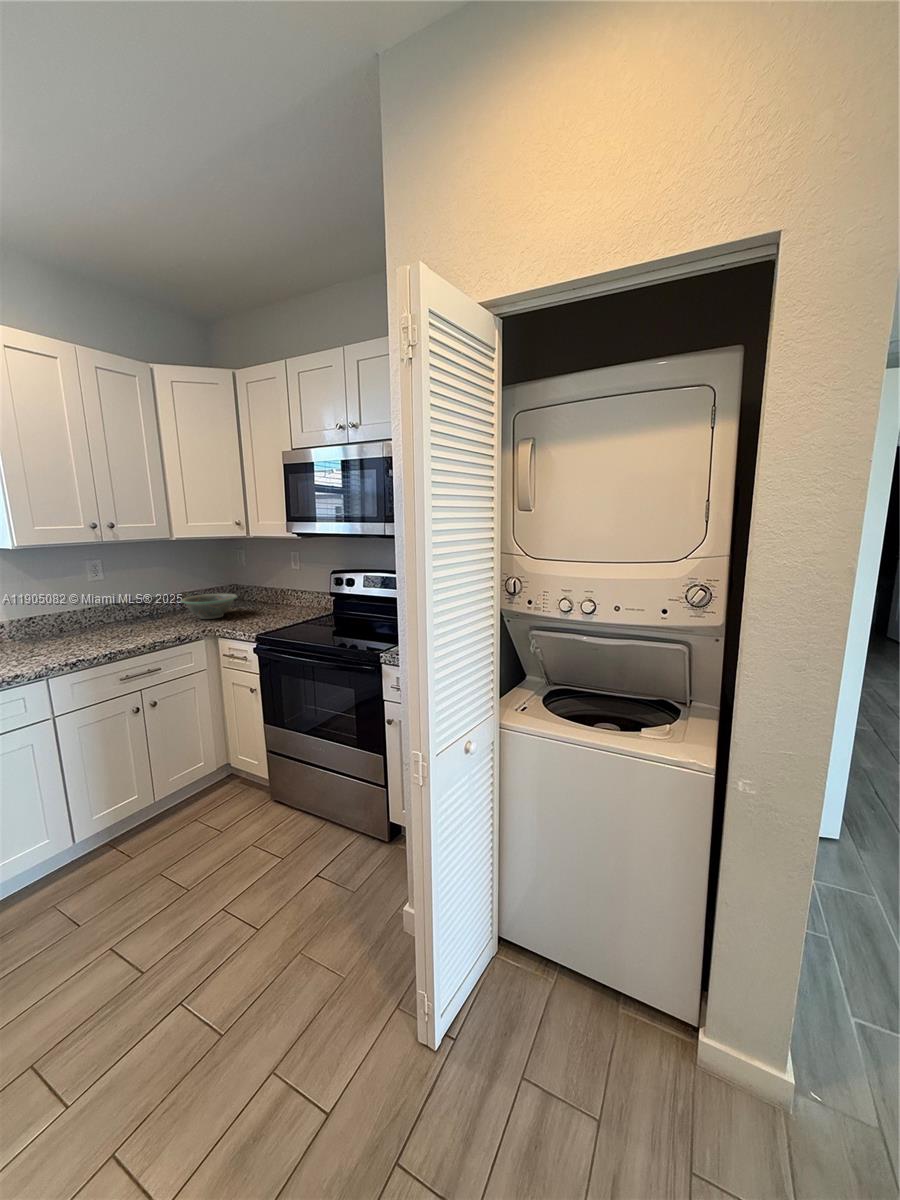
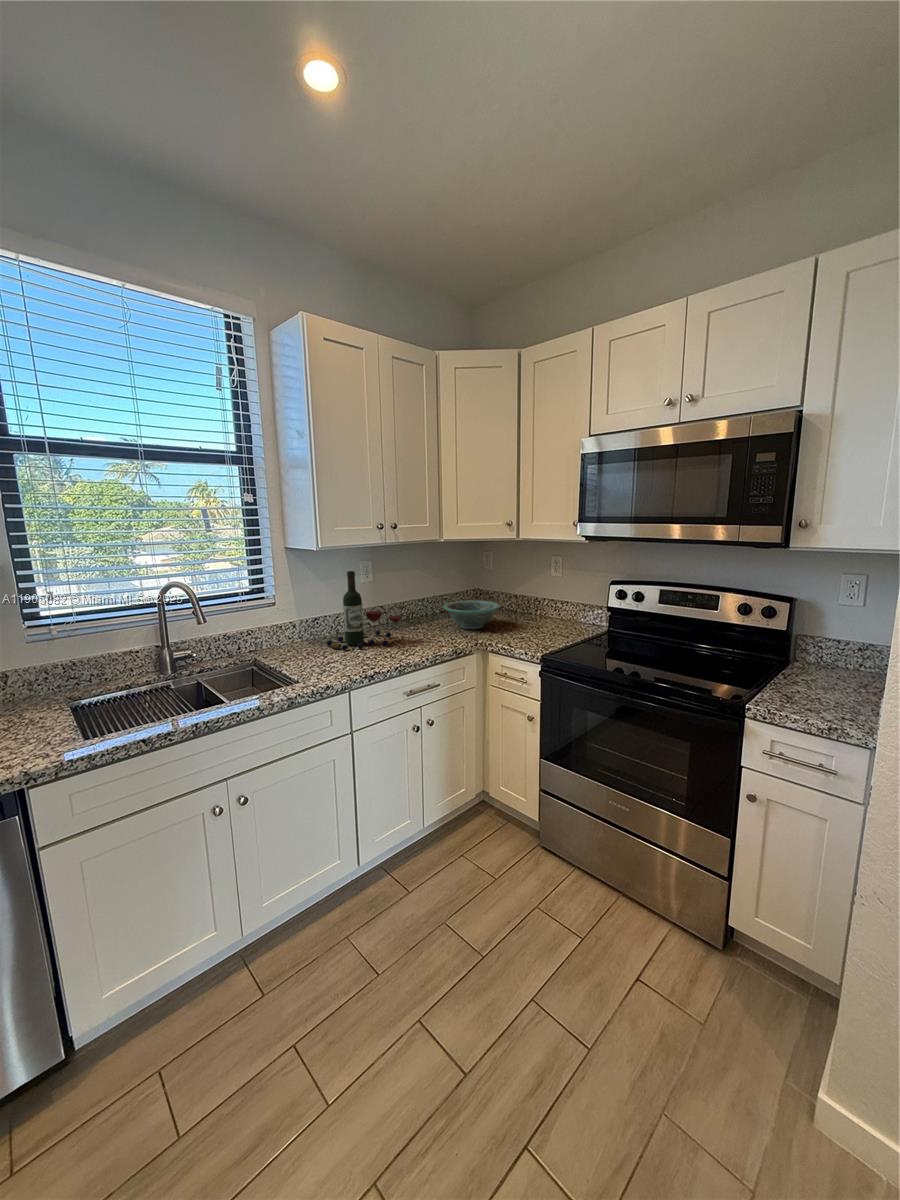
wine bottle: none [40,569,130,645] -> present [326,571,402,650]

